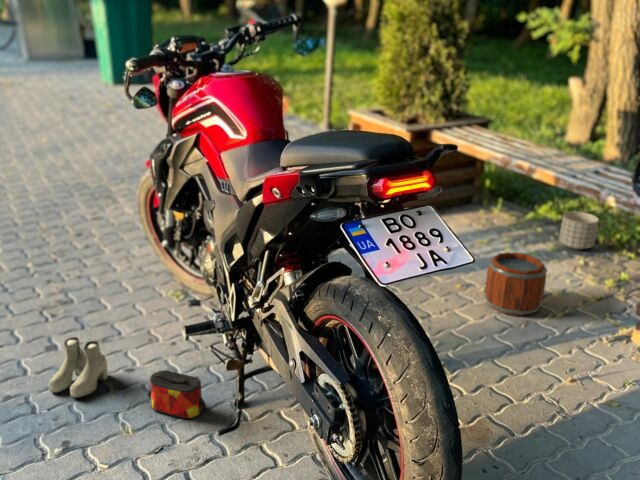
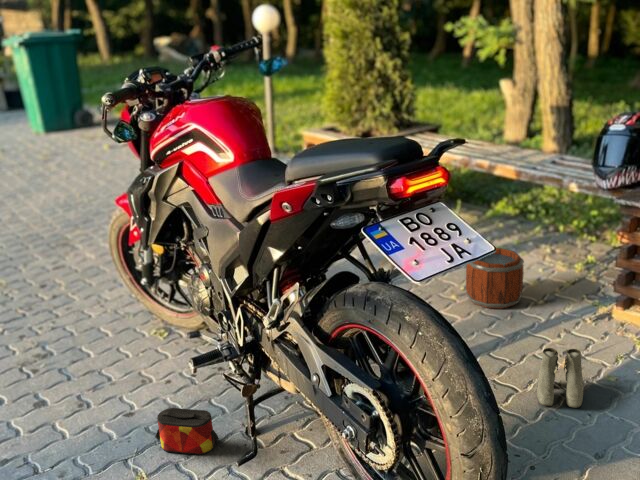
planter: present [559,212,599,250] -> none [522,203,558,240]
boots: present [49,337,108,398] -> present [537,348,583,408]

